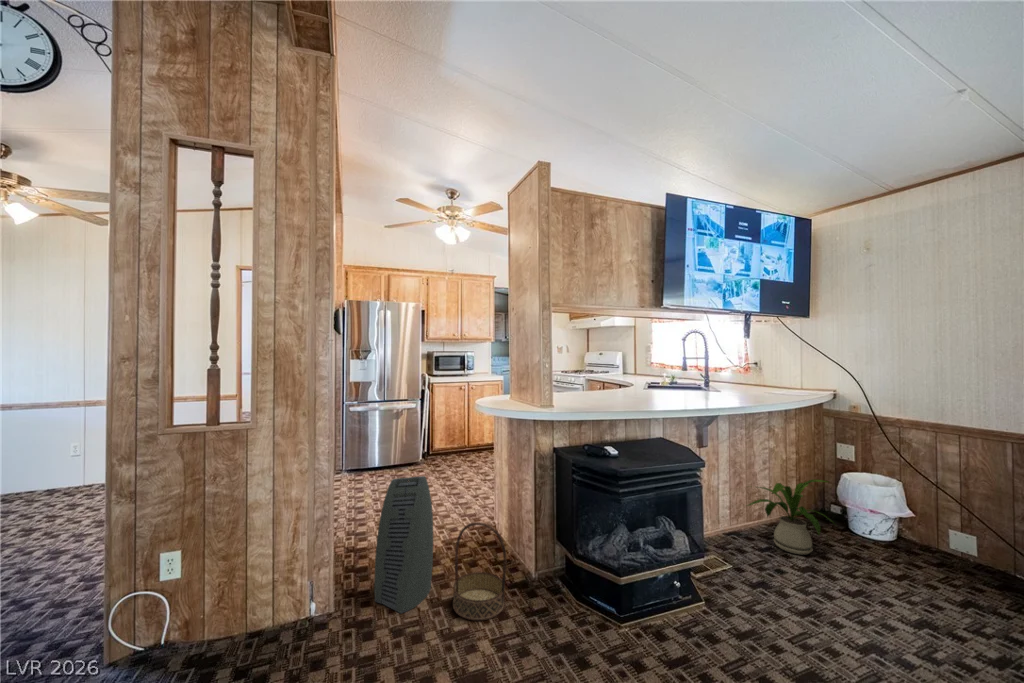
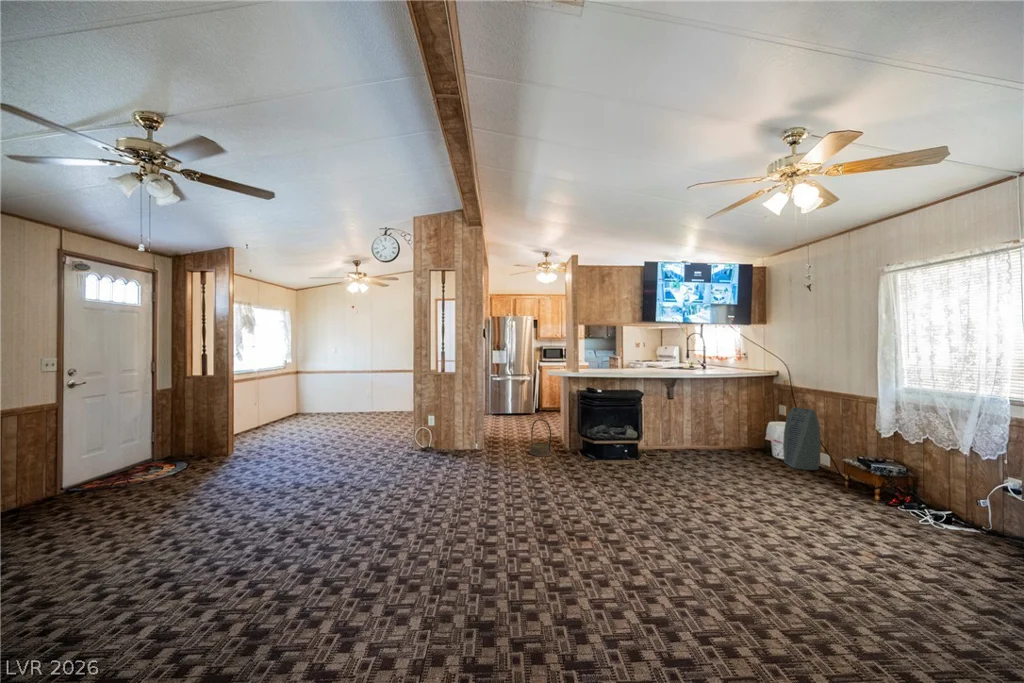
air purifier: present [374,476,433,613] -> present [783,407,821,470]
house plant: present [749,480,833,554] -> none [697,418,745,459]

